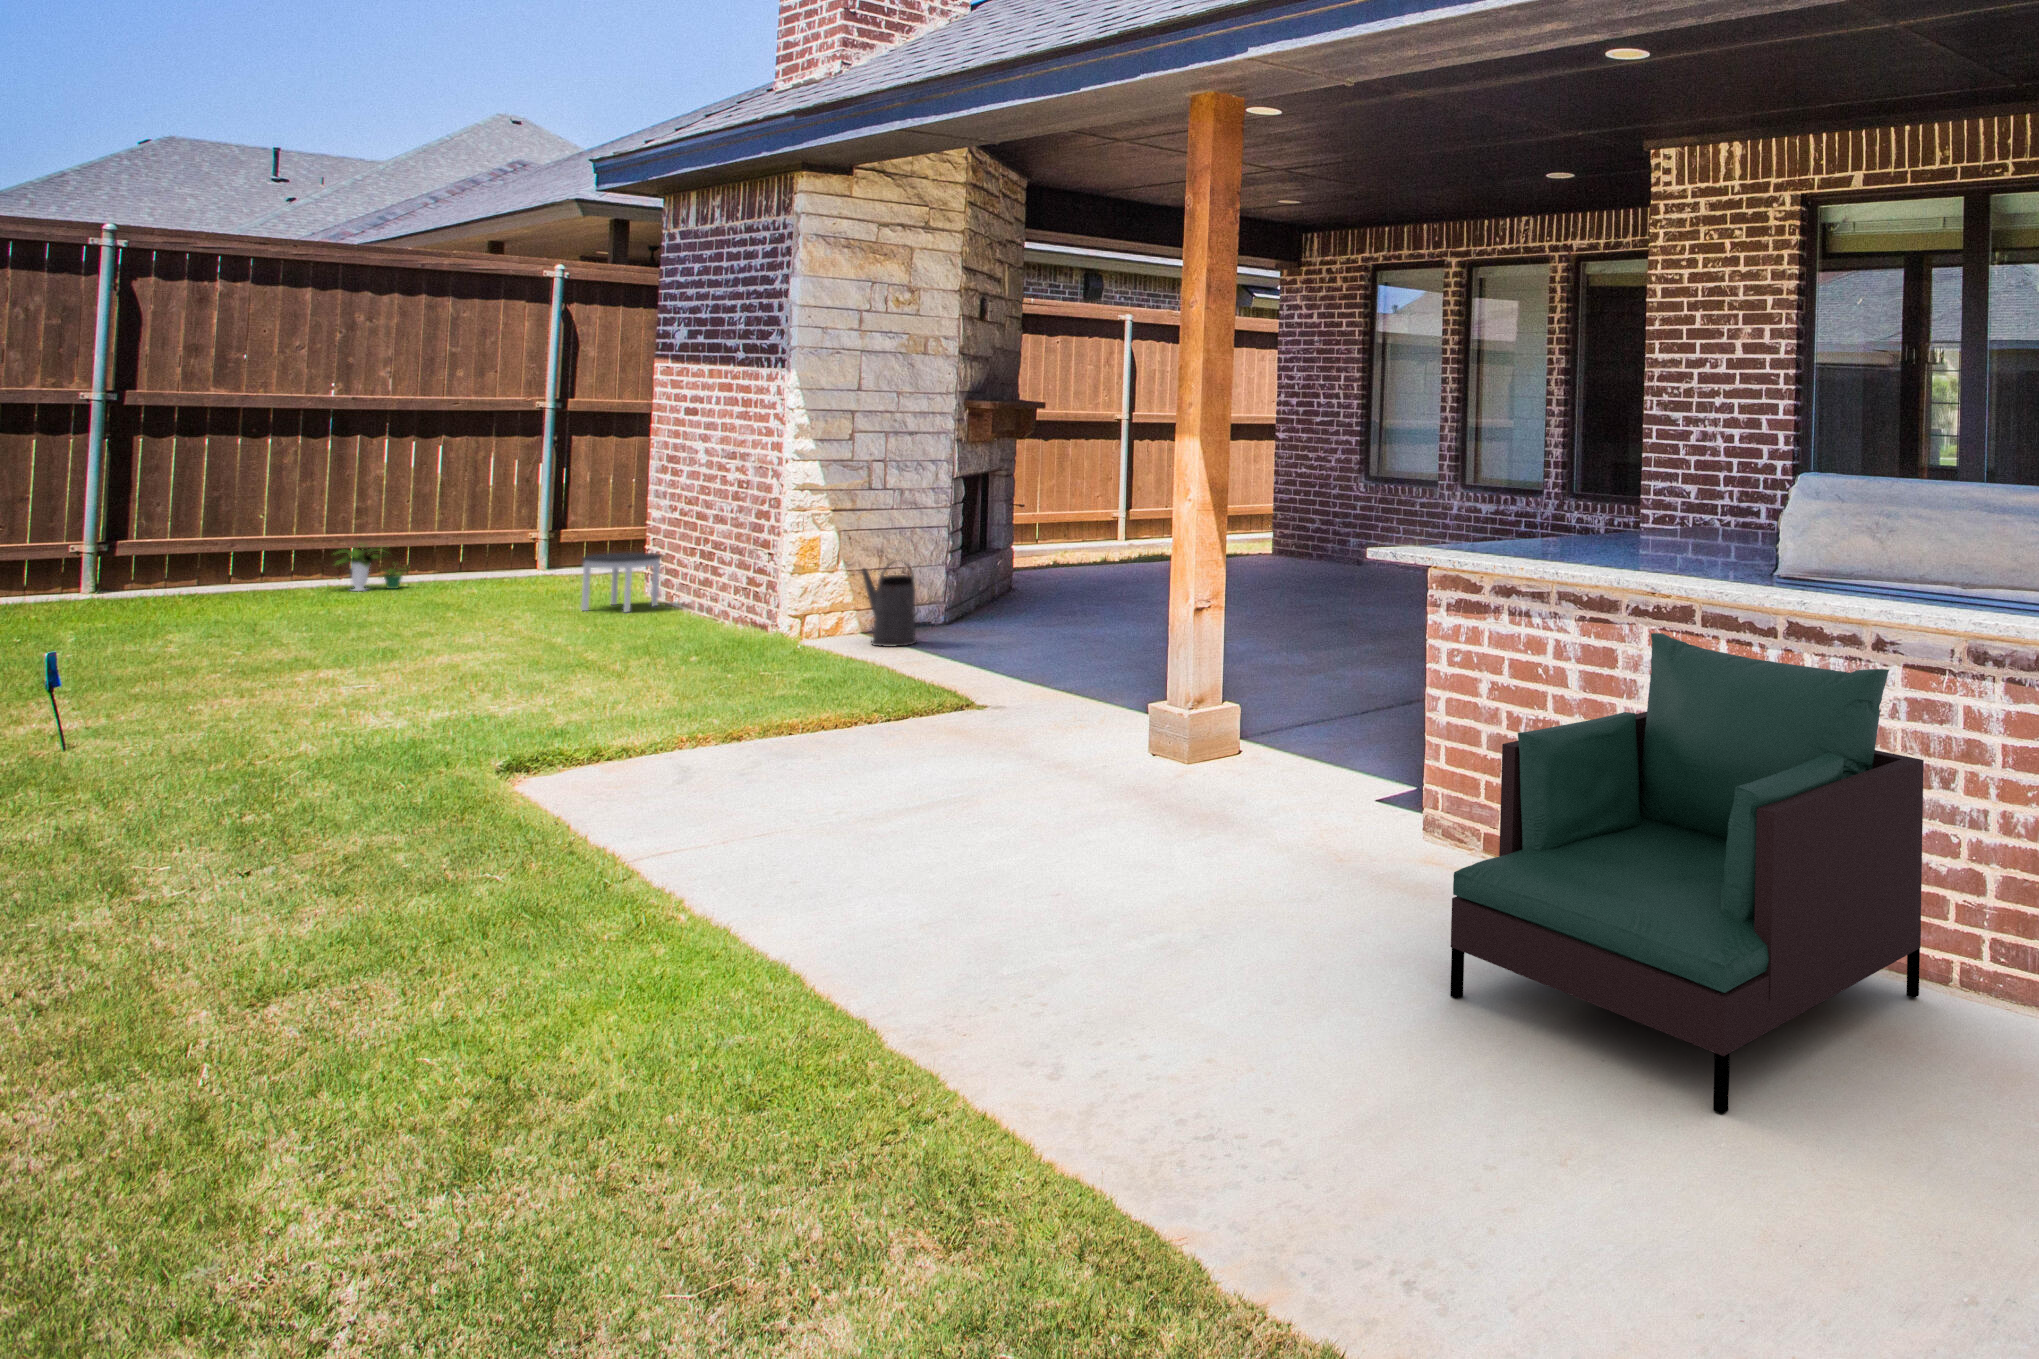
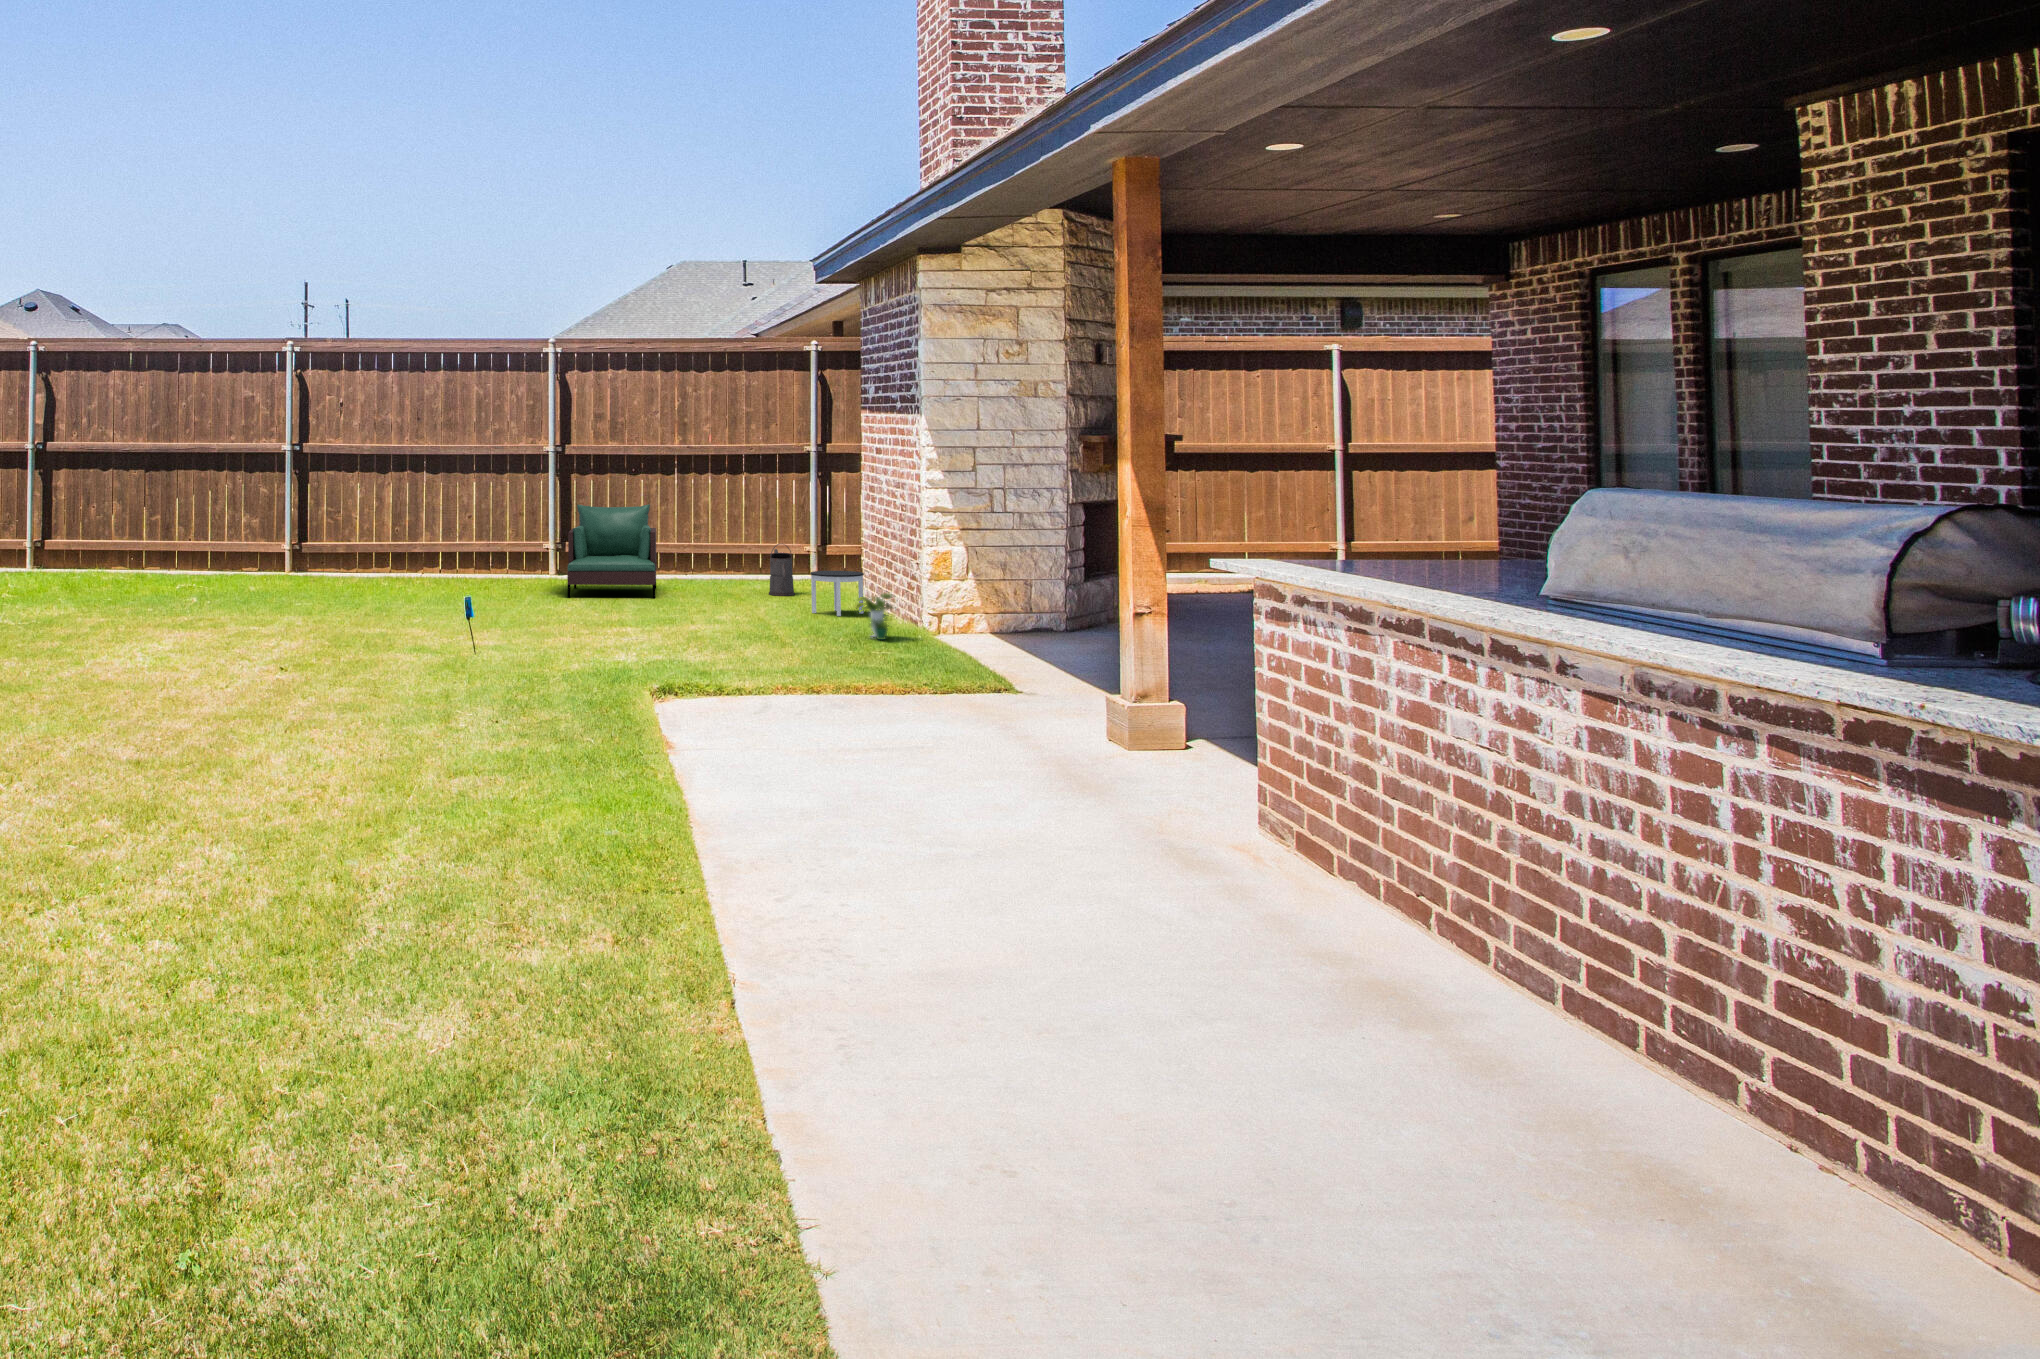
potted plant: present [336,544,408,591] -> present [857,593,896,640]
watering can: present [862,562,917,647] -> present [769,544,795,596]
armchair: present [1450,633,1924,1114] -> present [567,504,656,598]

